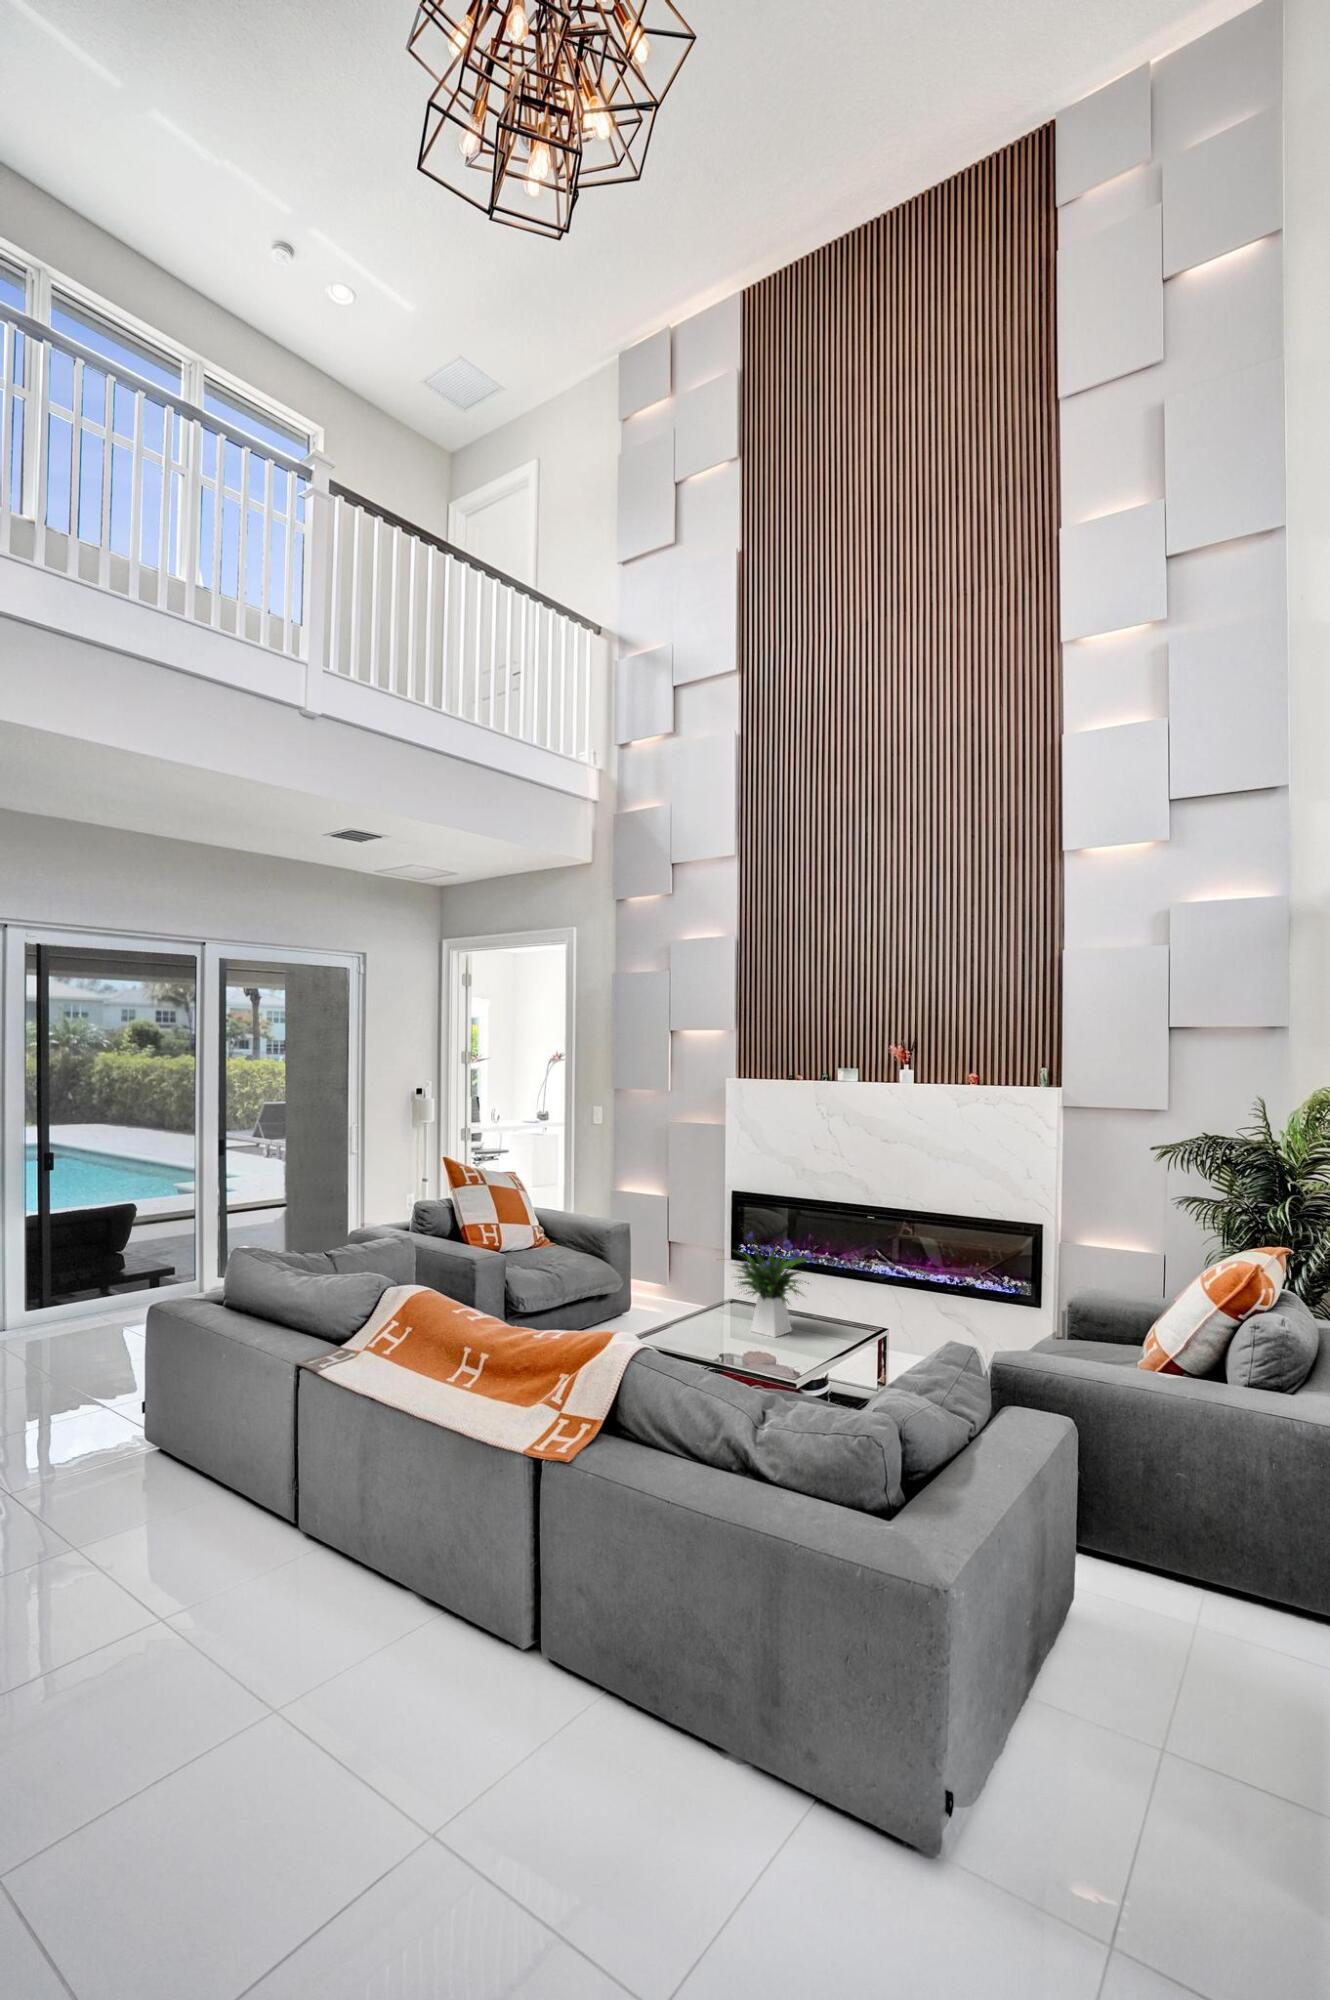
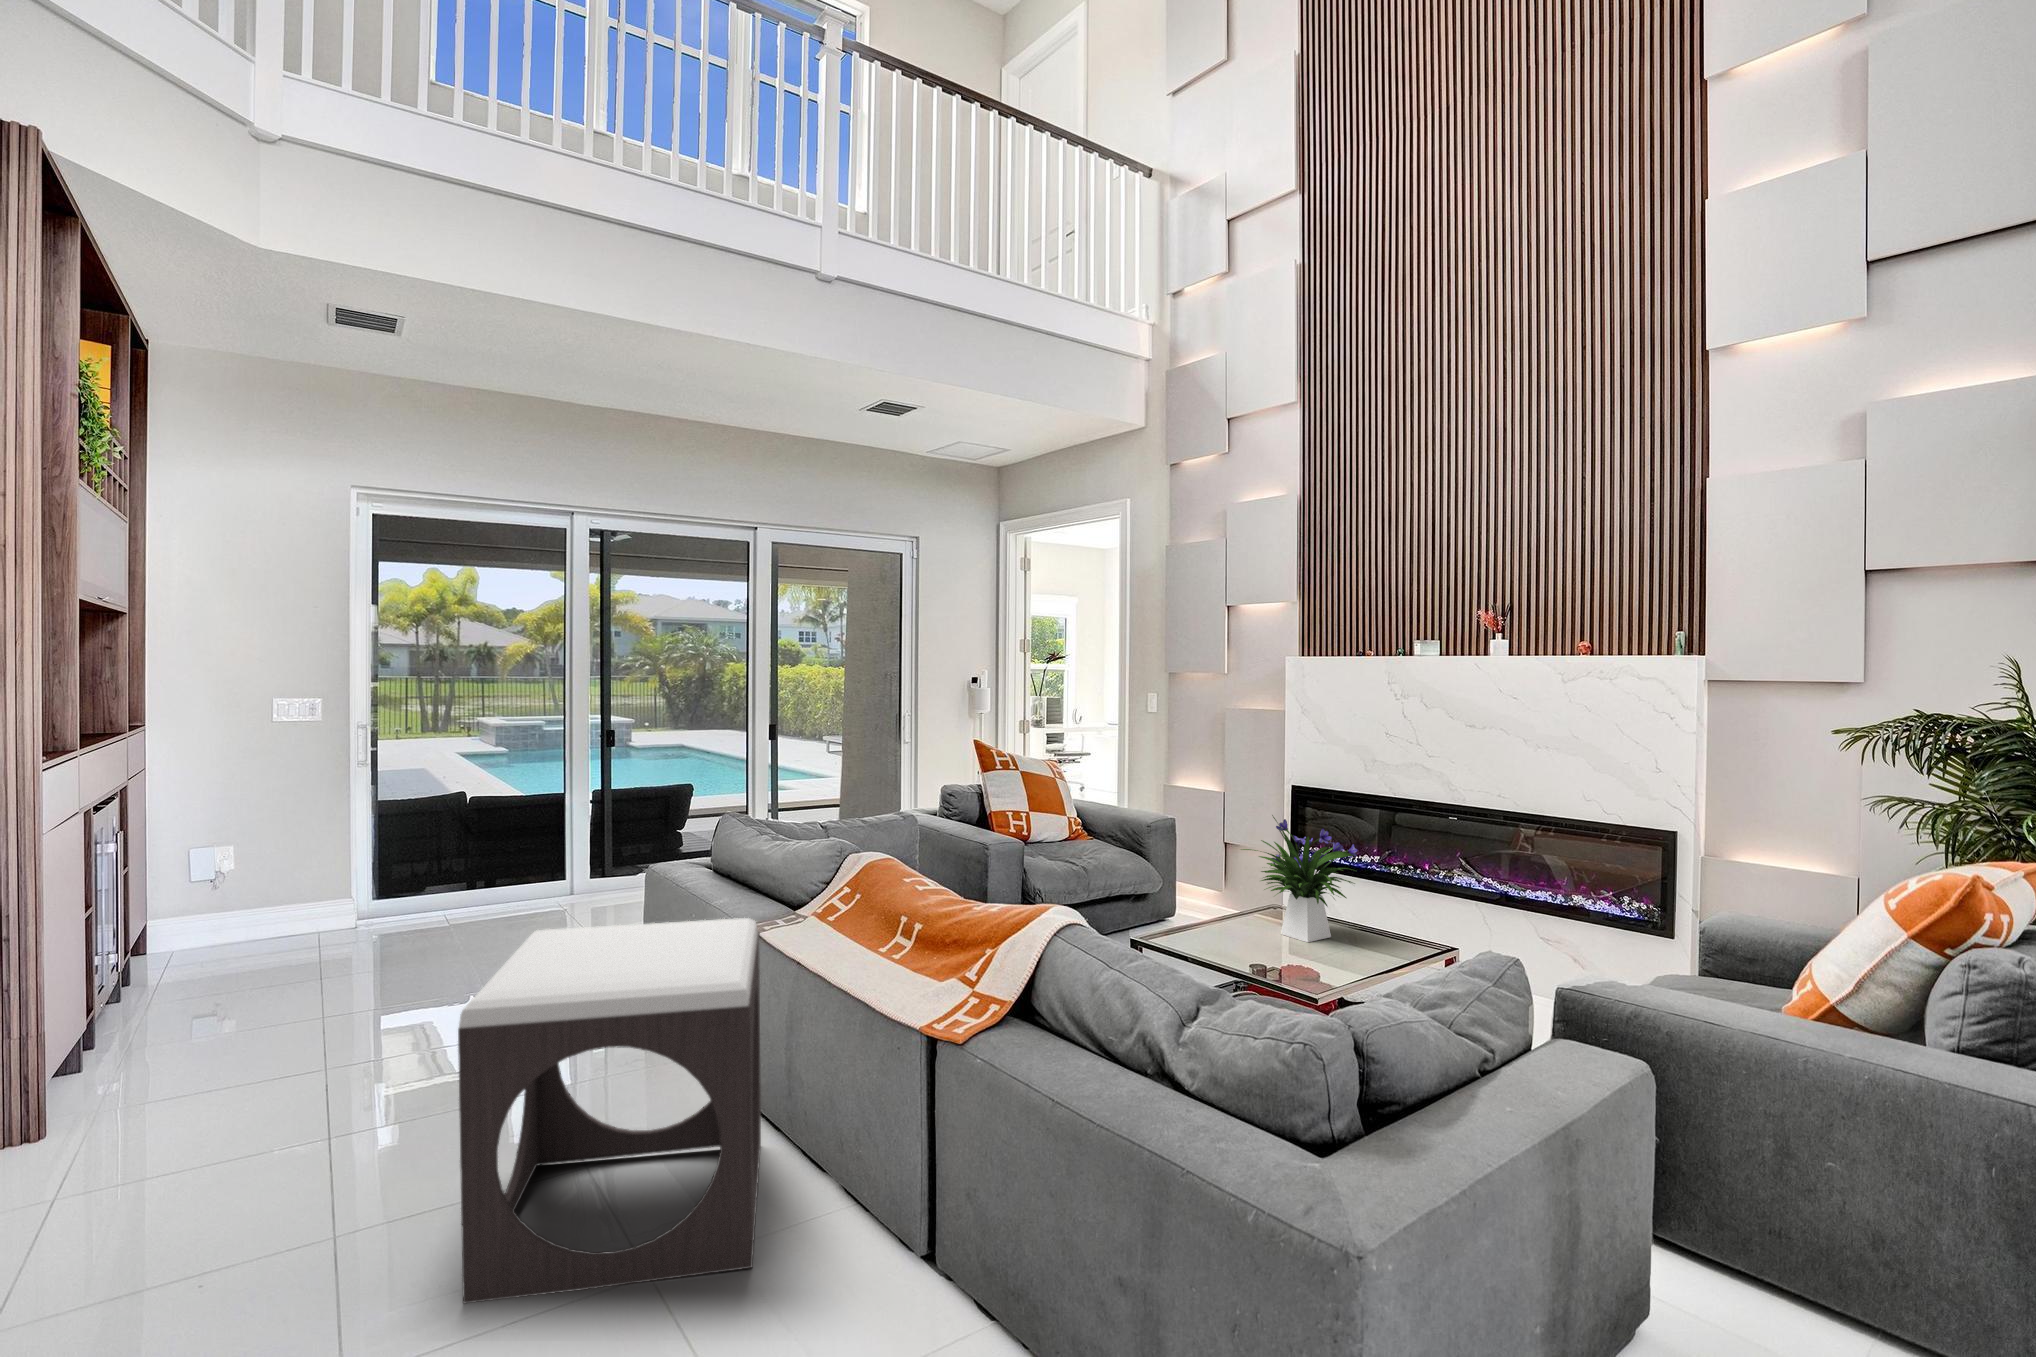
footstool: none [88,1359,362,1762] -> present [458,918,761,1303]

